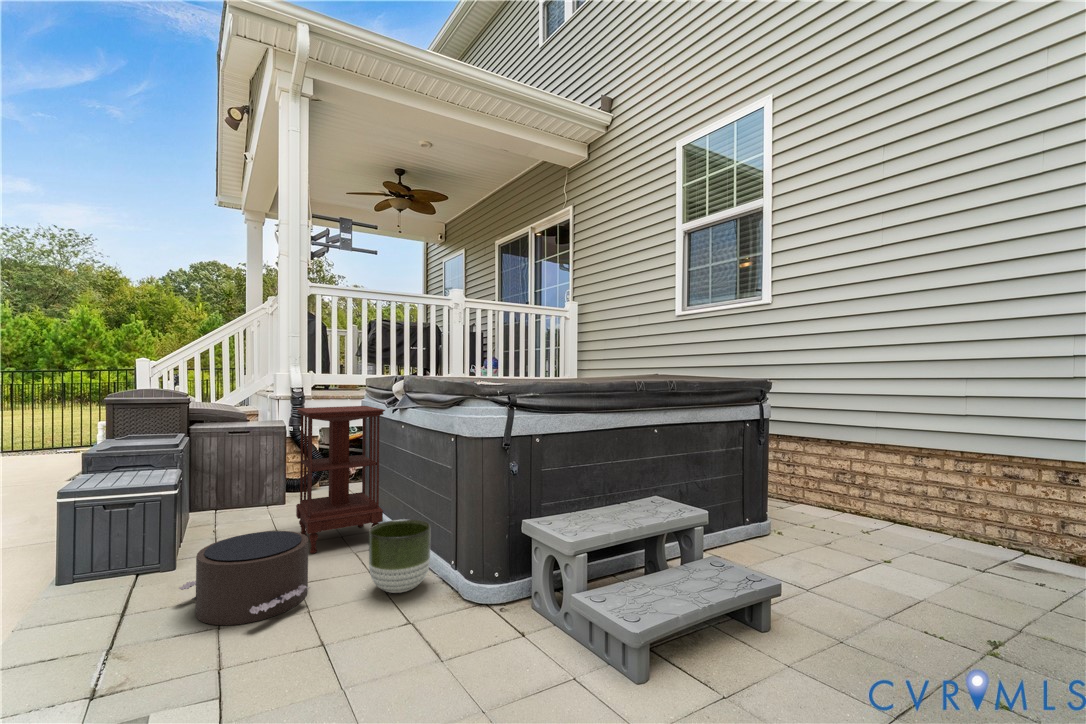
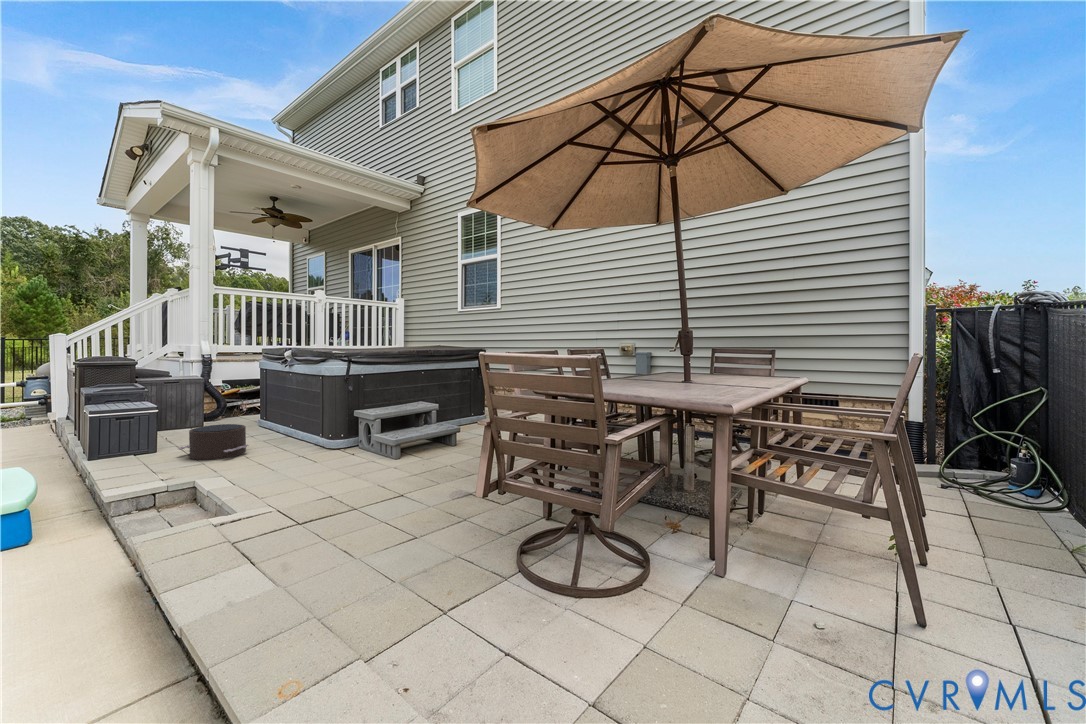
side table: present [296,406,385,553] -> none [222,364,280,441]
planter: present [369,519,431,593] -> none [278,417,310,448]

